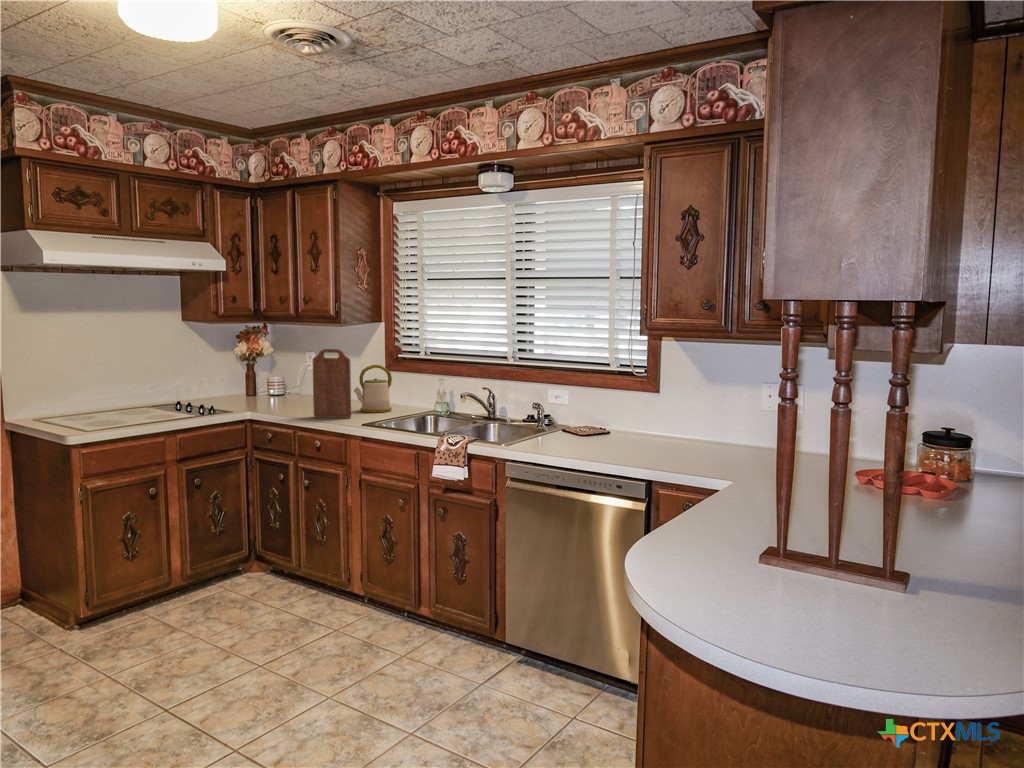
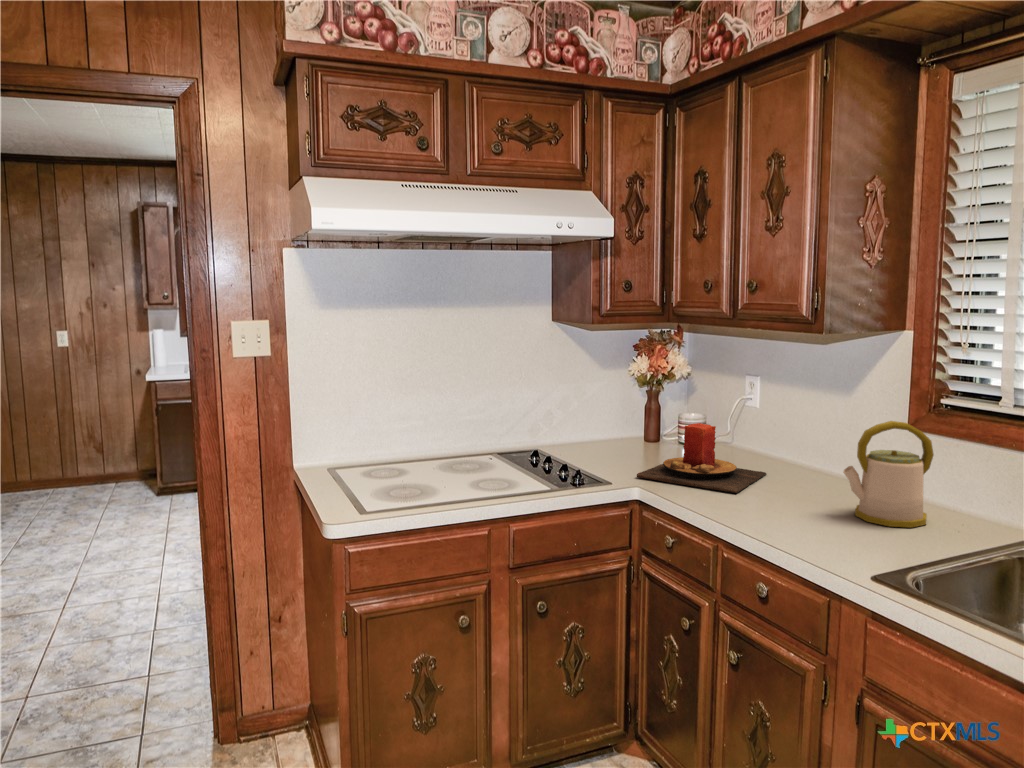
cutting board: present [312,349,351,418] -> none [757,389,848,542]
candle: none [247,377,320,409] -> present [637,423,766,493]

